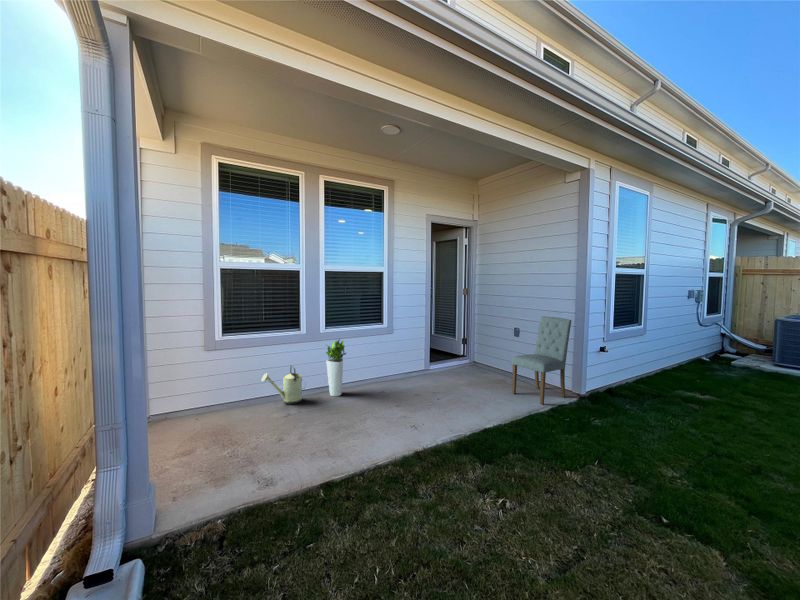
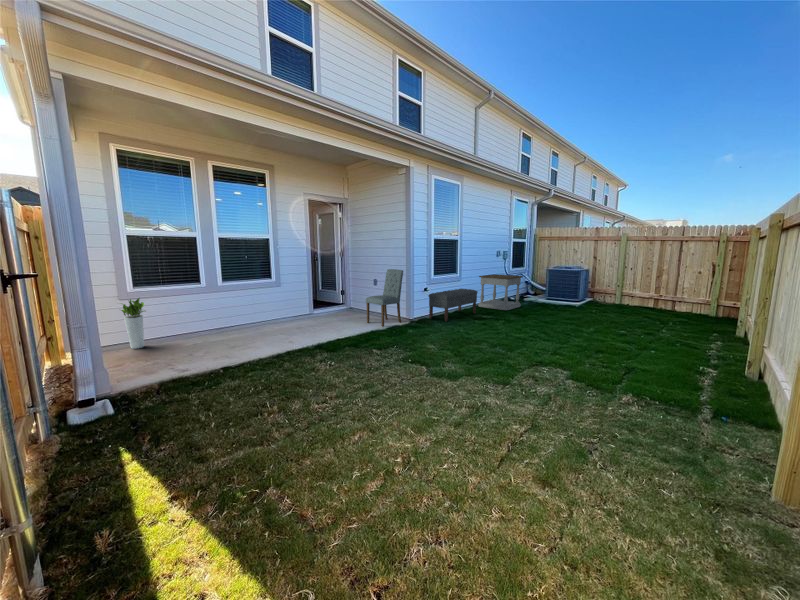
side table: none [665,324,747,384] -> present [478,274,523,310]
planter: present [326,339,346,396] -> present [121,298,144,349]
bench: none [606,346,681,403] -> present [428,289,478,322]
watering can: present [262,366,302,404] -> none [170,310,208,338]

